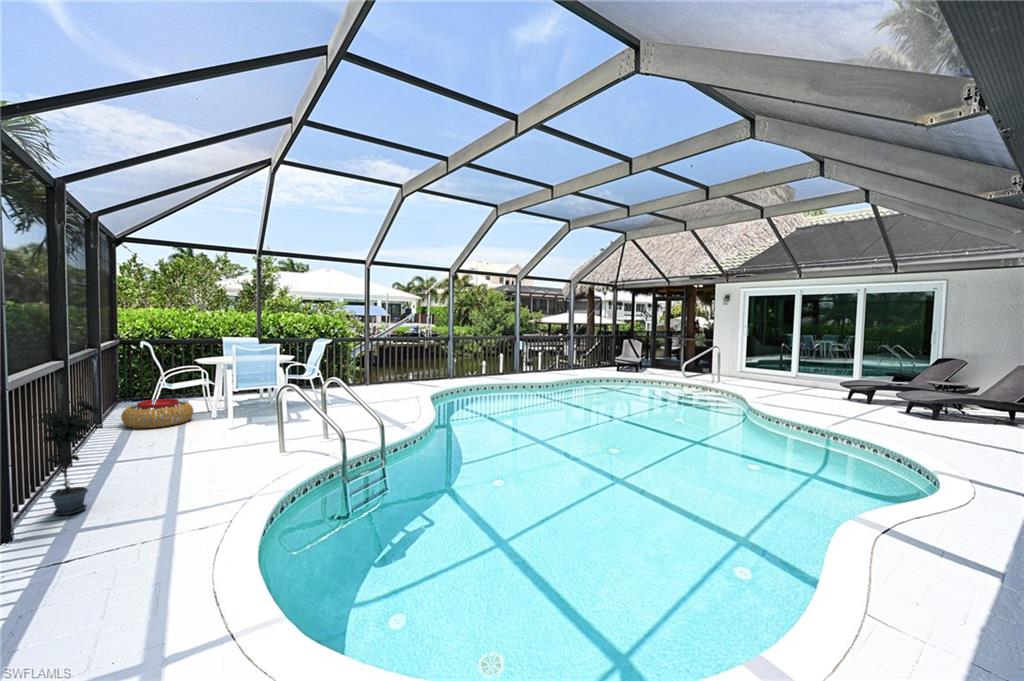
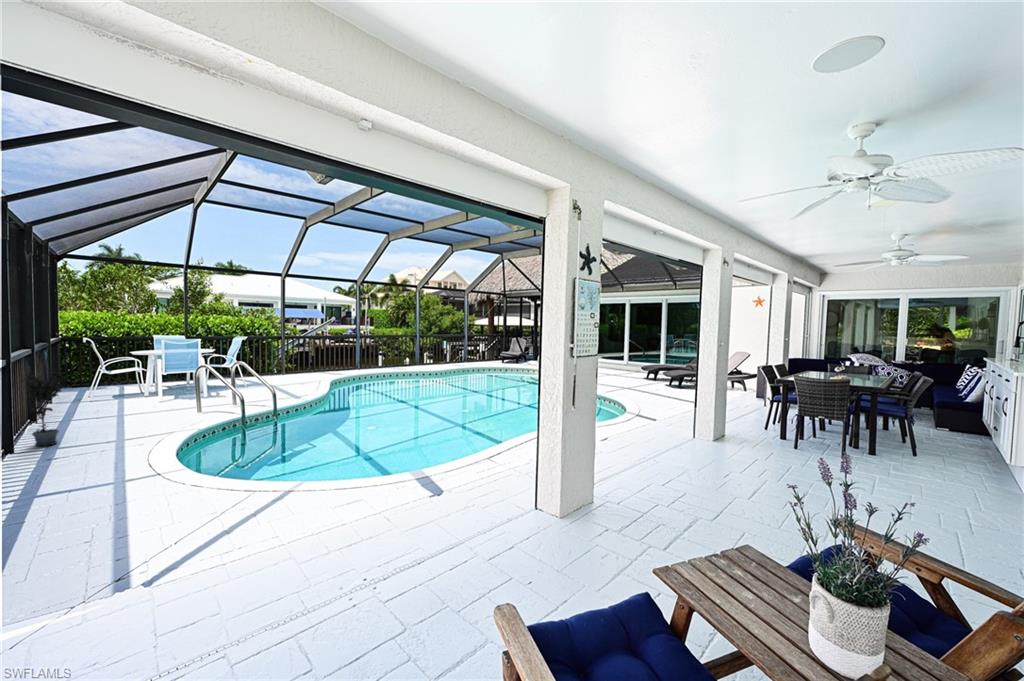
pouf: present [121,399,193,428] -> none [69,381,130,402]

